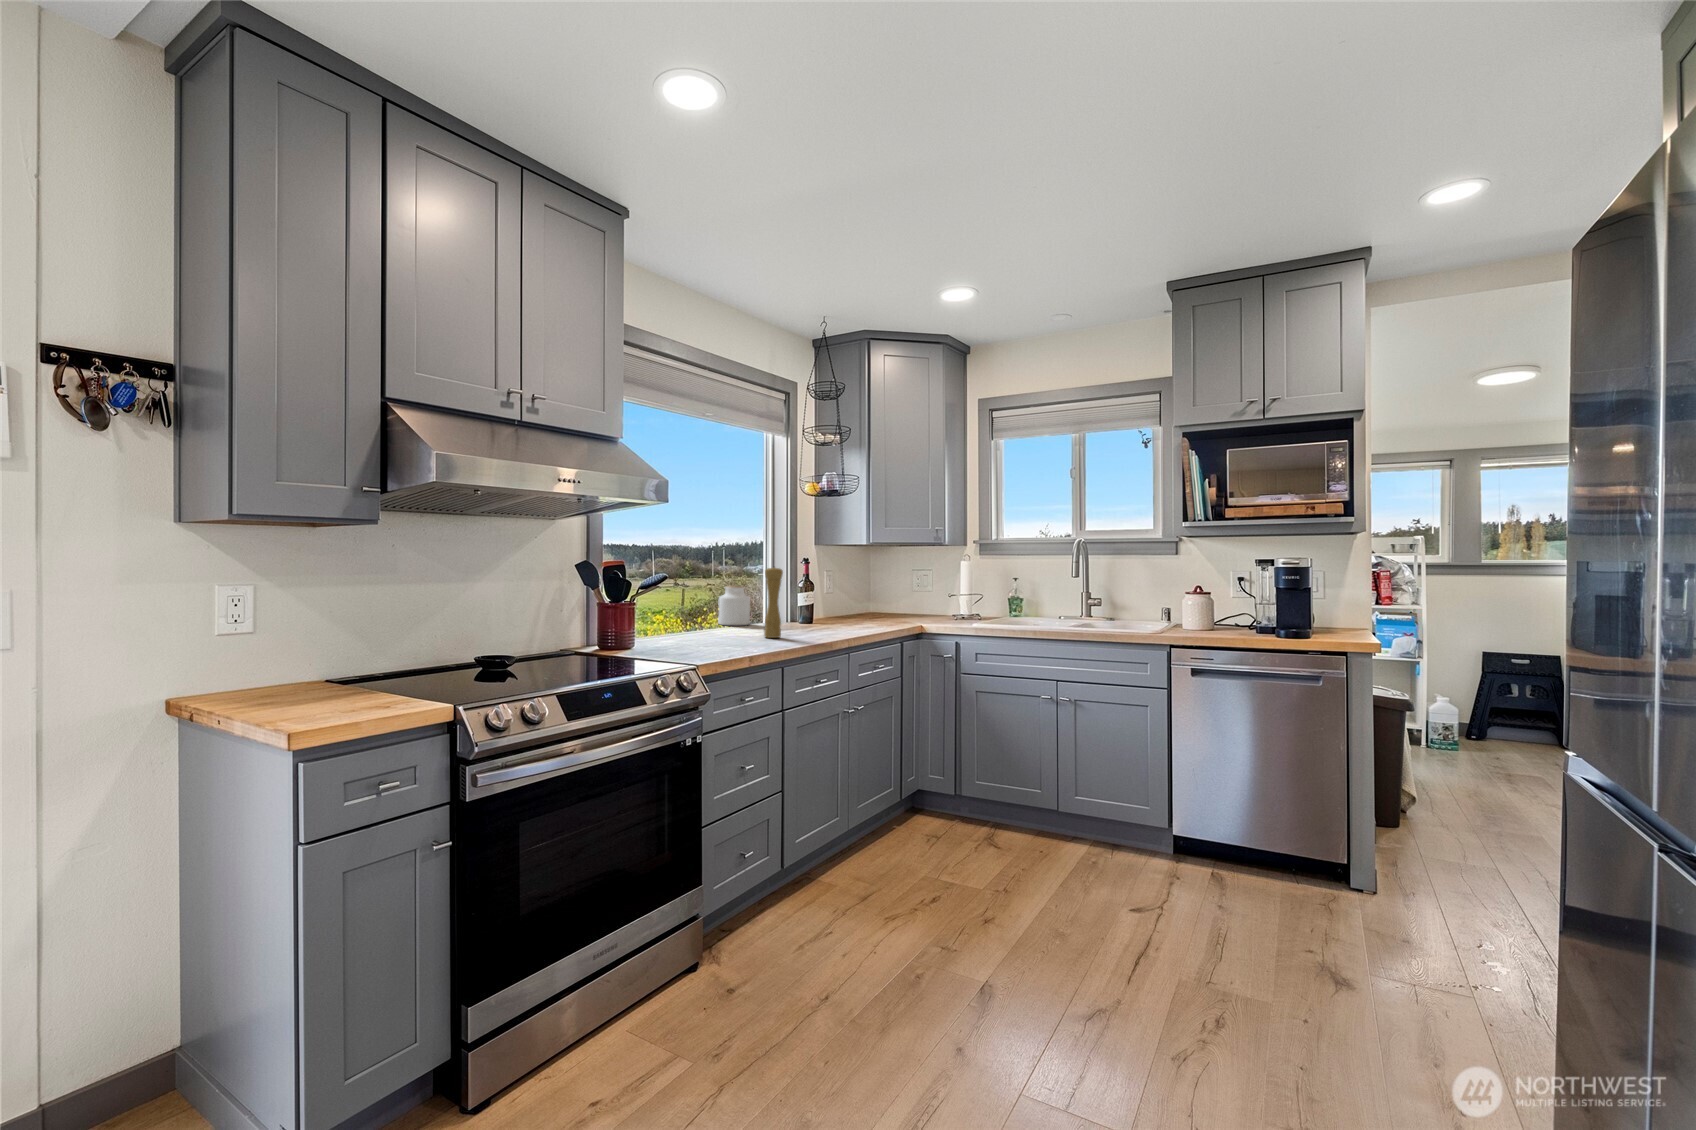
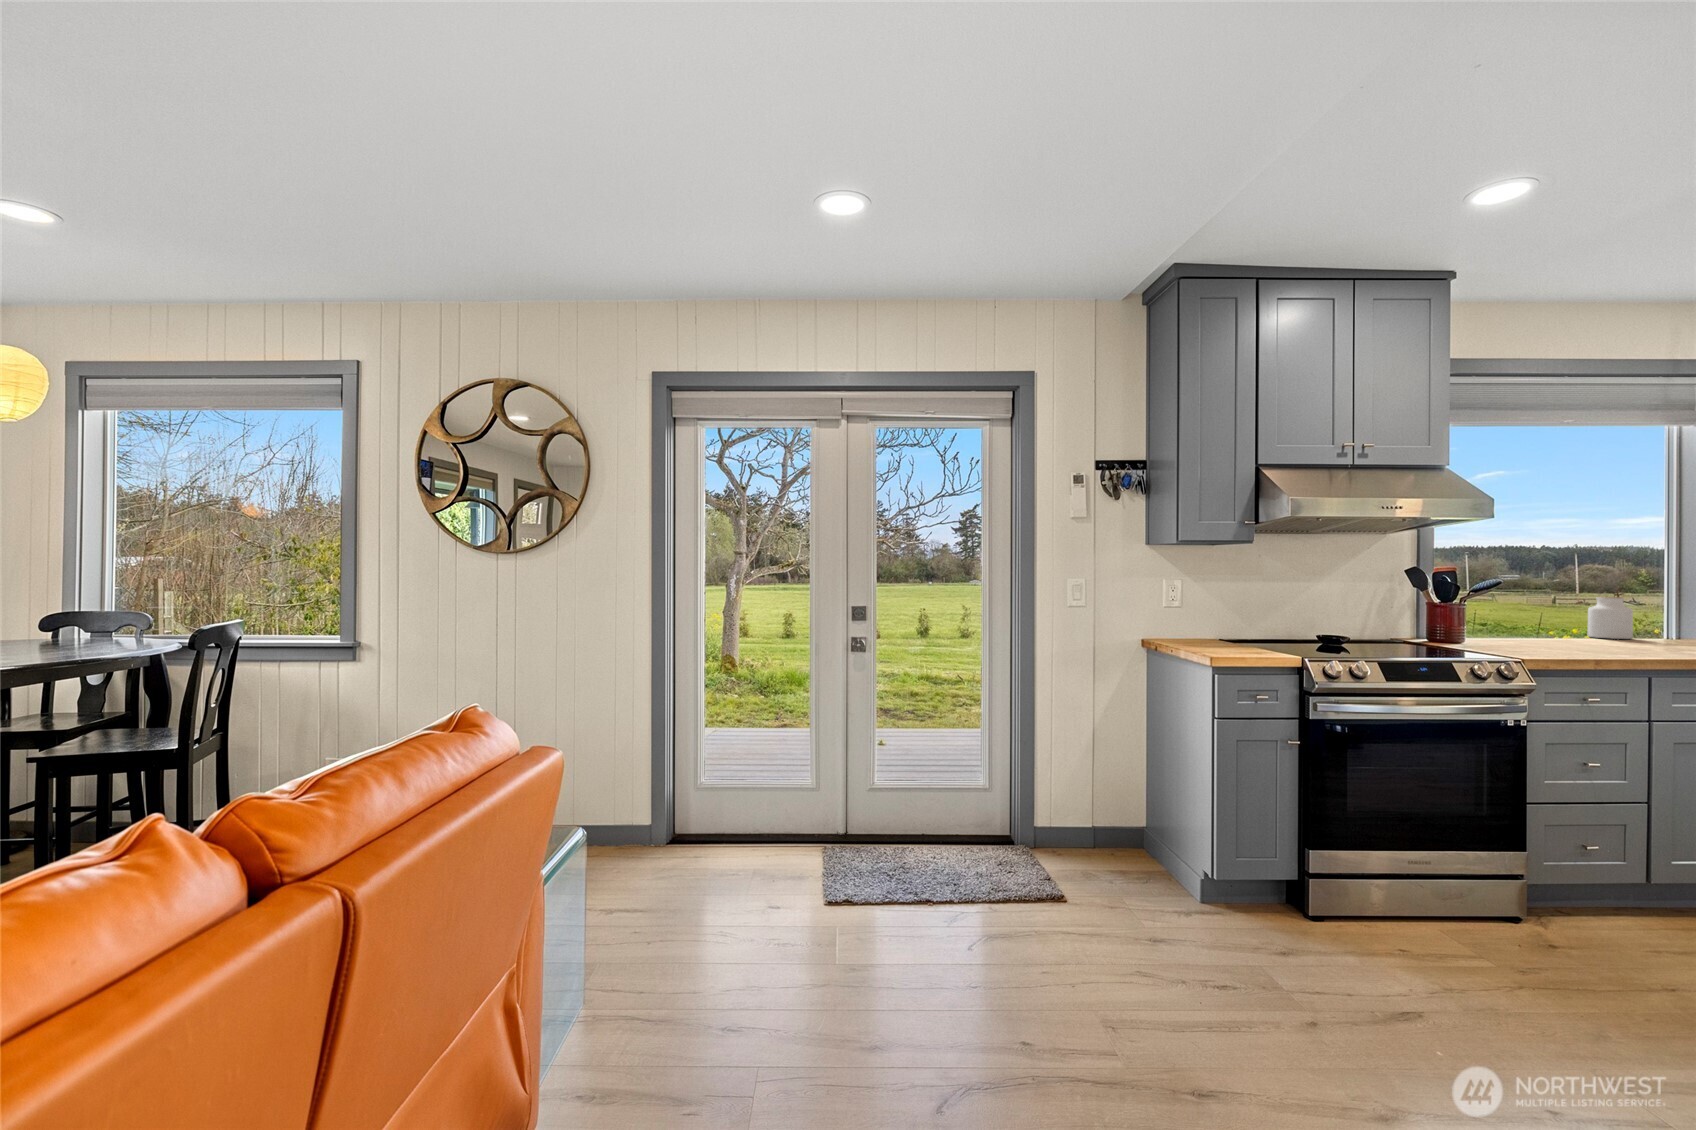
pepper mill: present [764,567,783,638] -> none [1636,574,1663,650]

